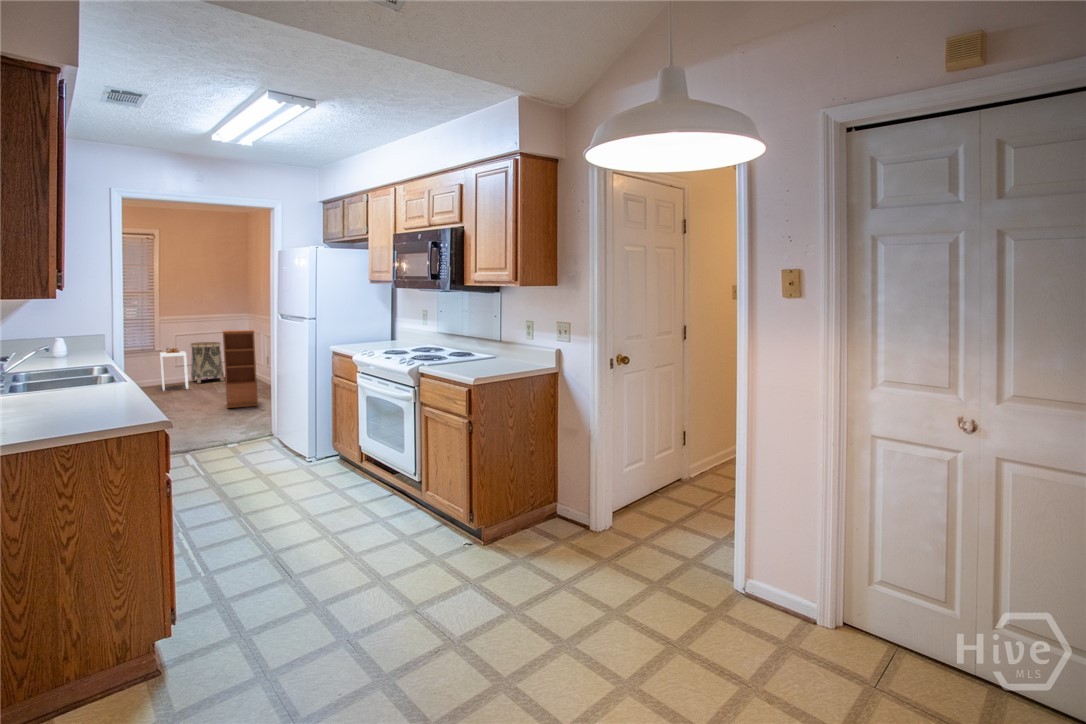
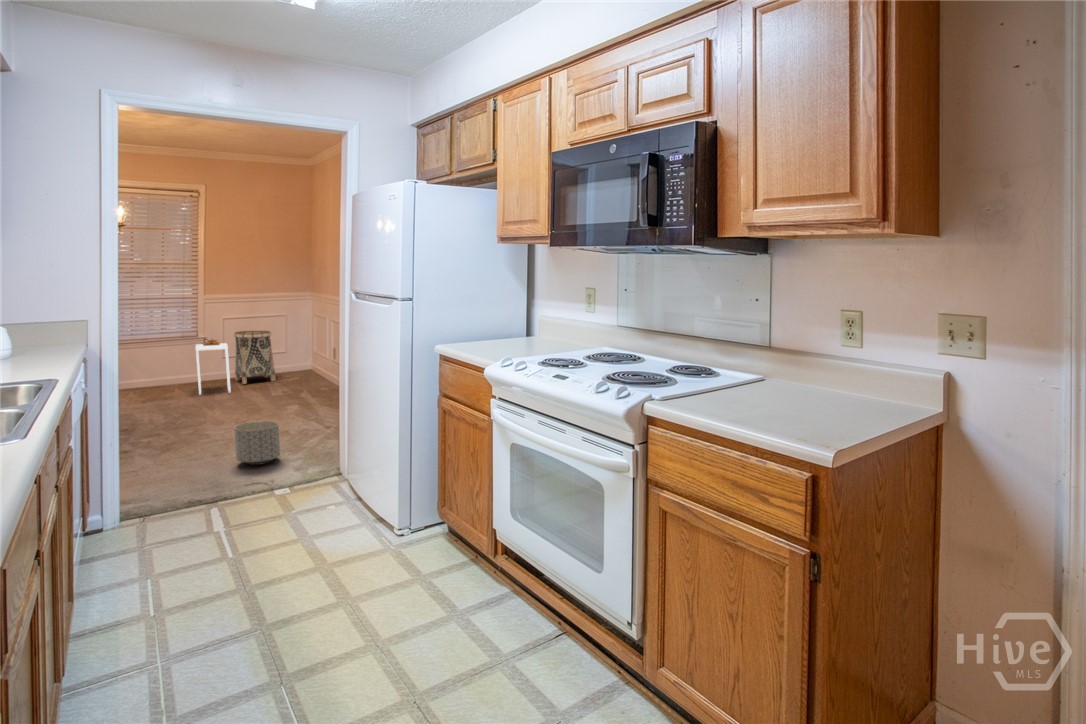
bookcase: present [223,330,258,408] -> none [272,317,319,425]
planter: none [196,401,229,431] -> present [234,421,280,465]

